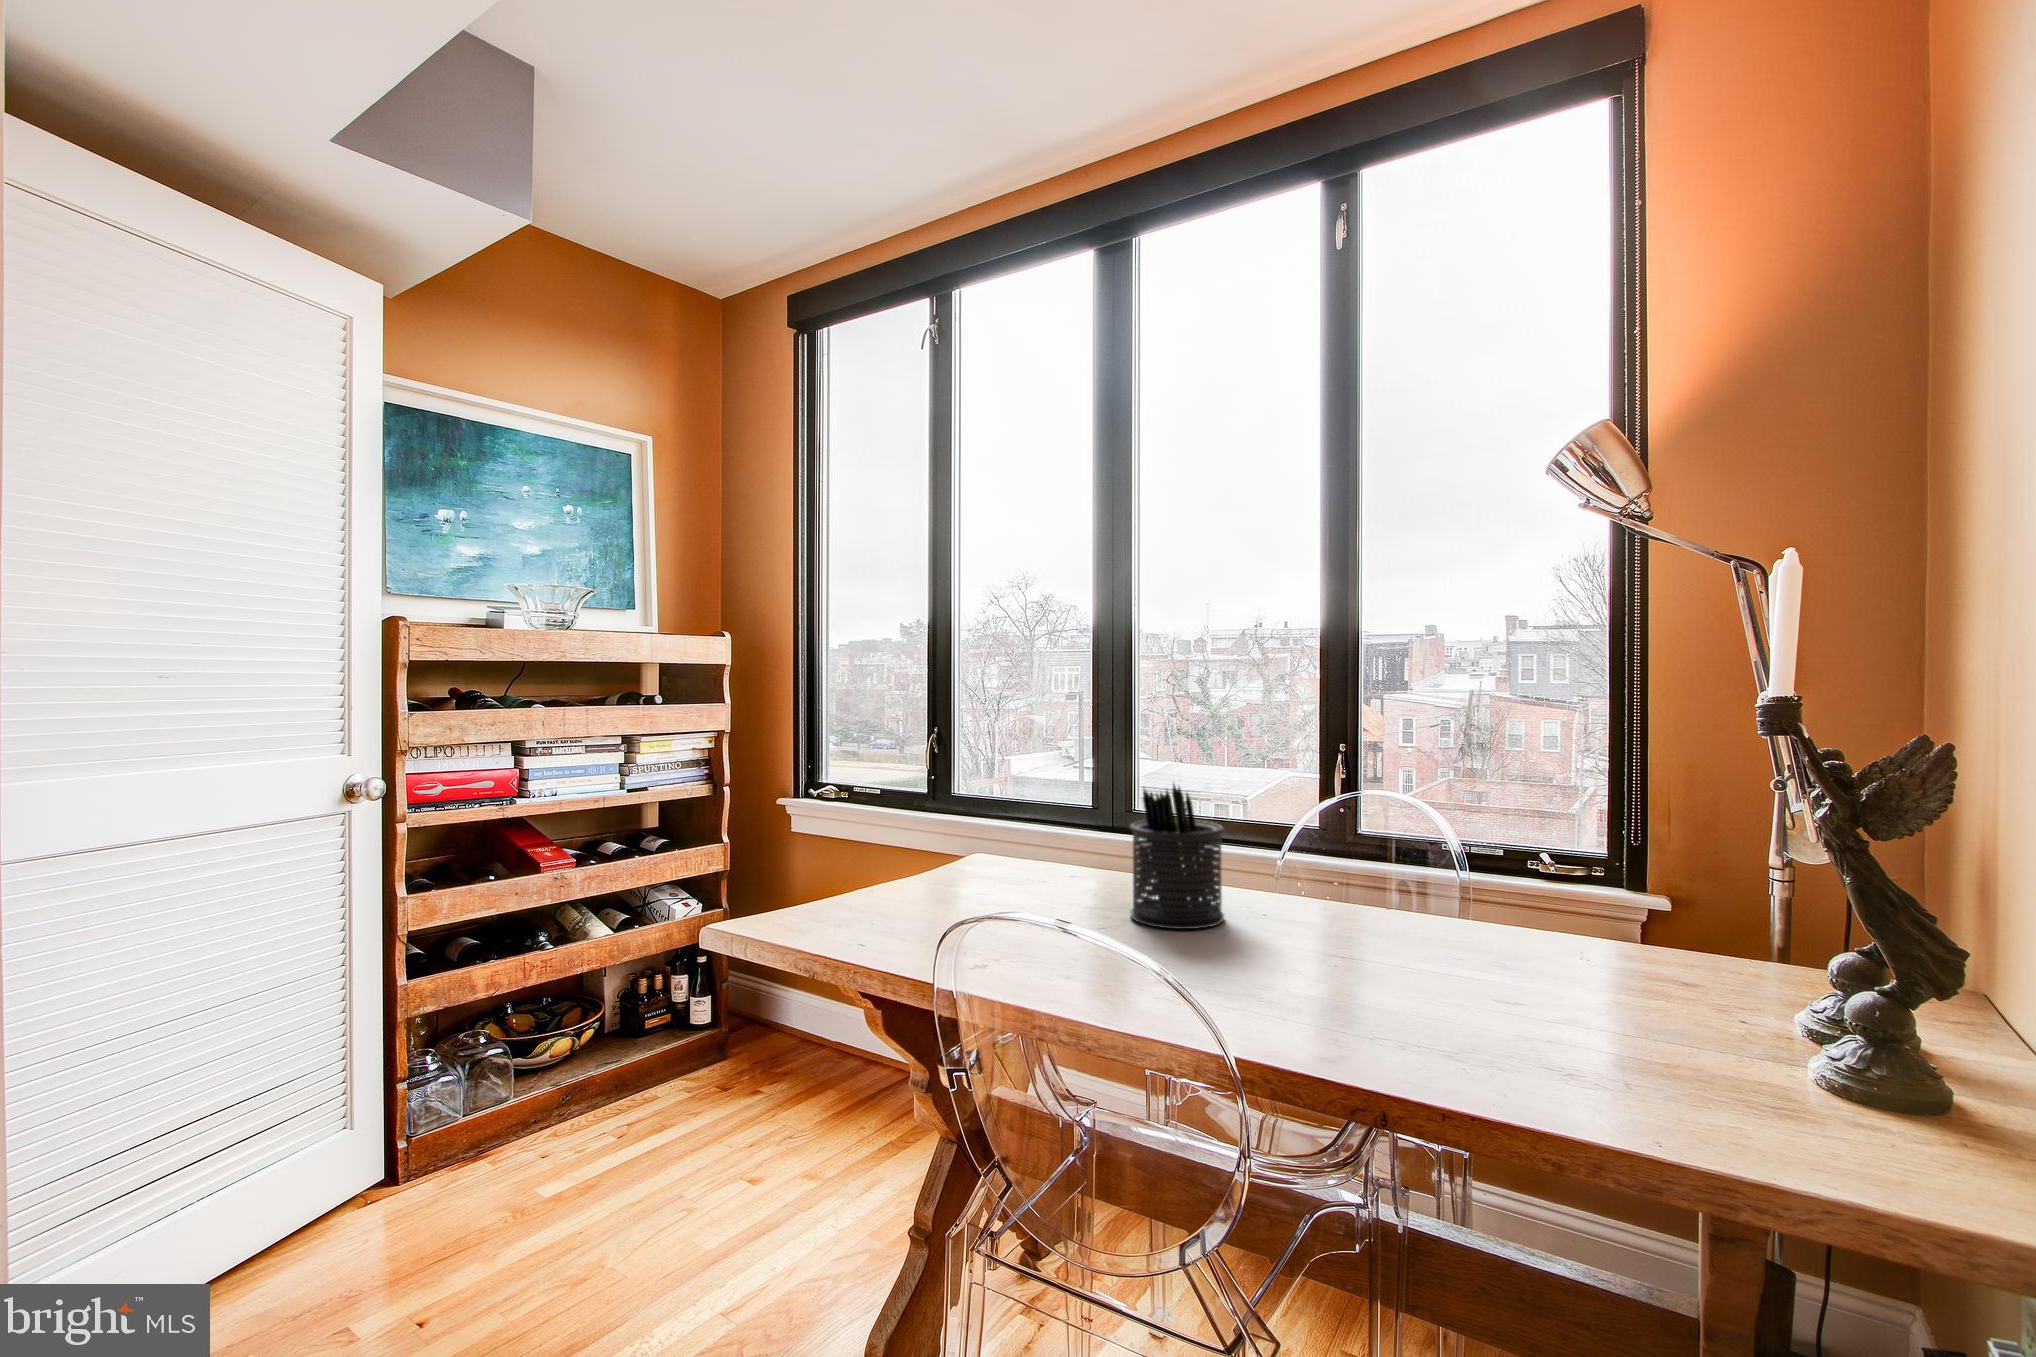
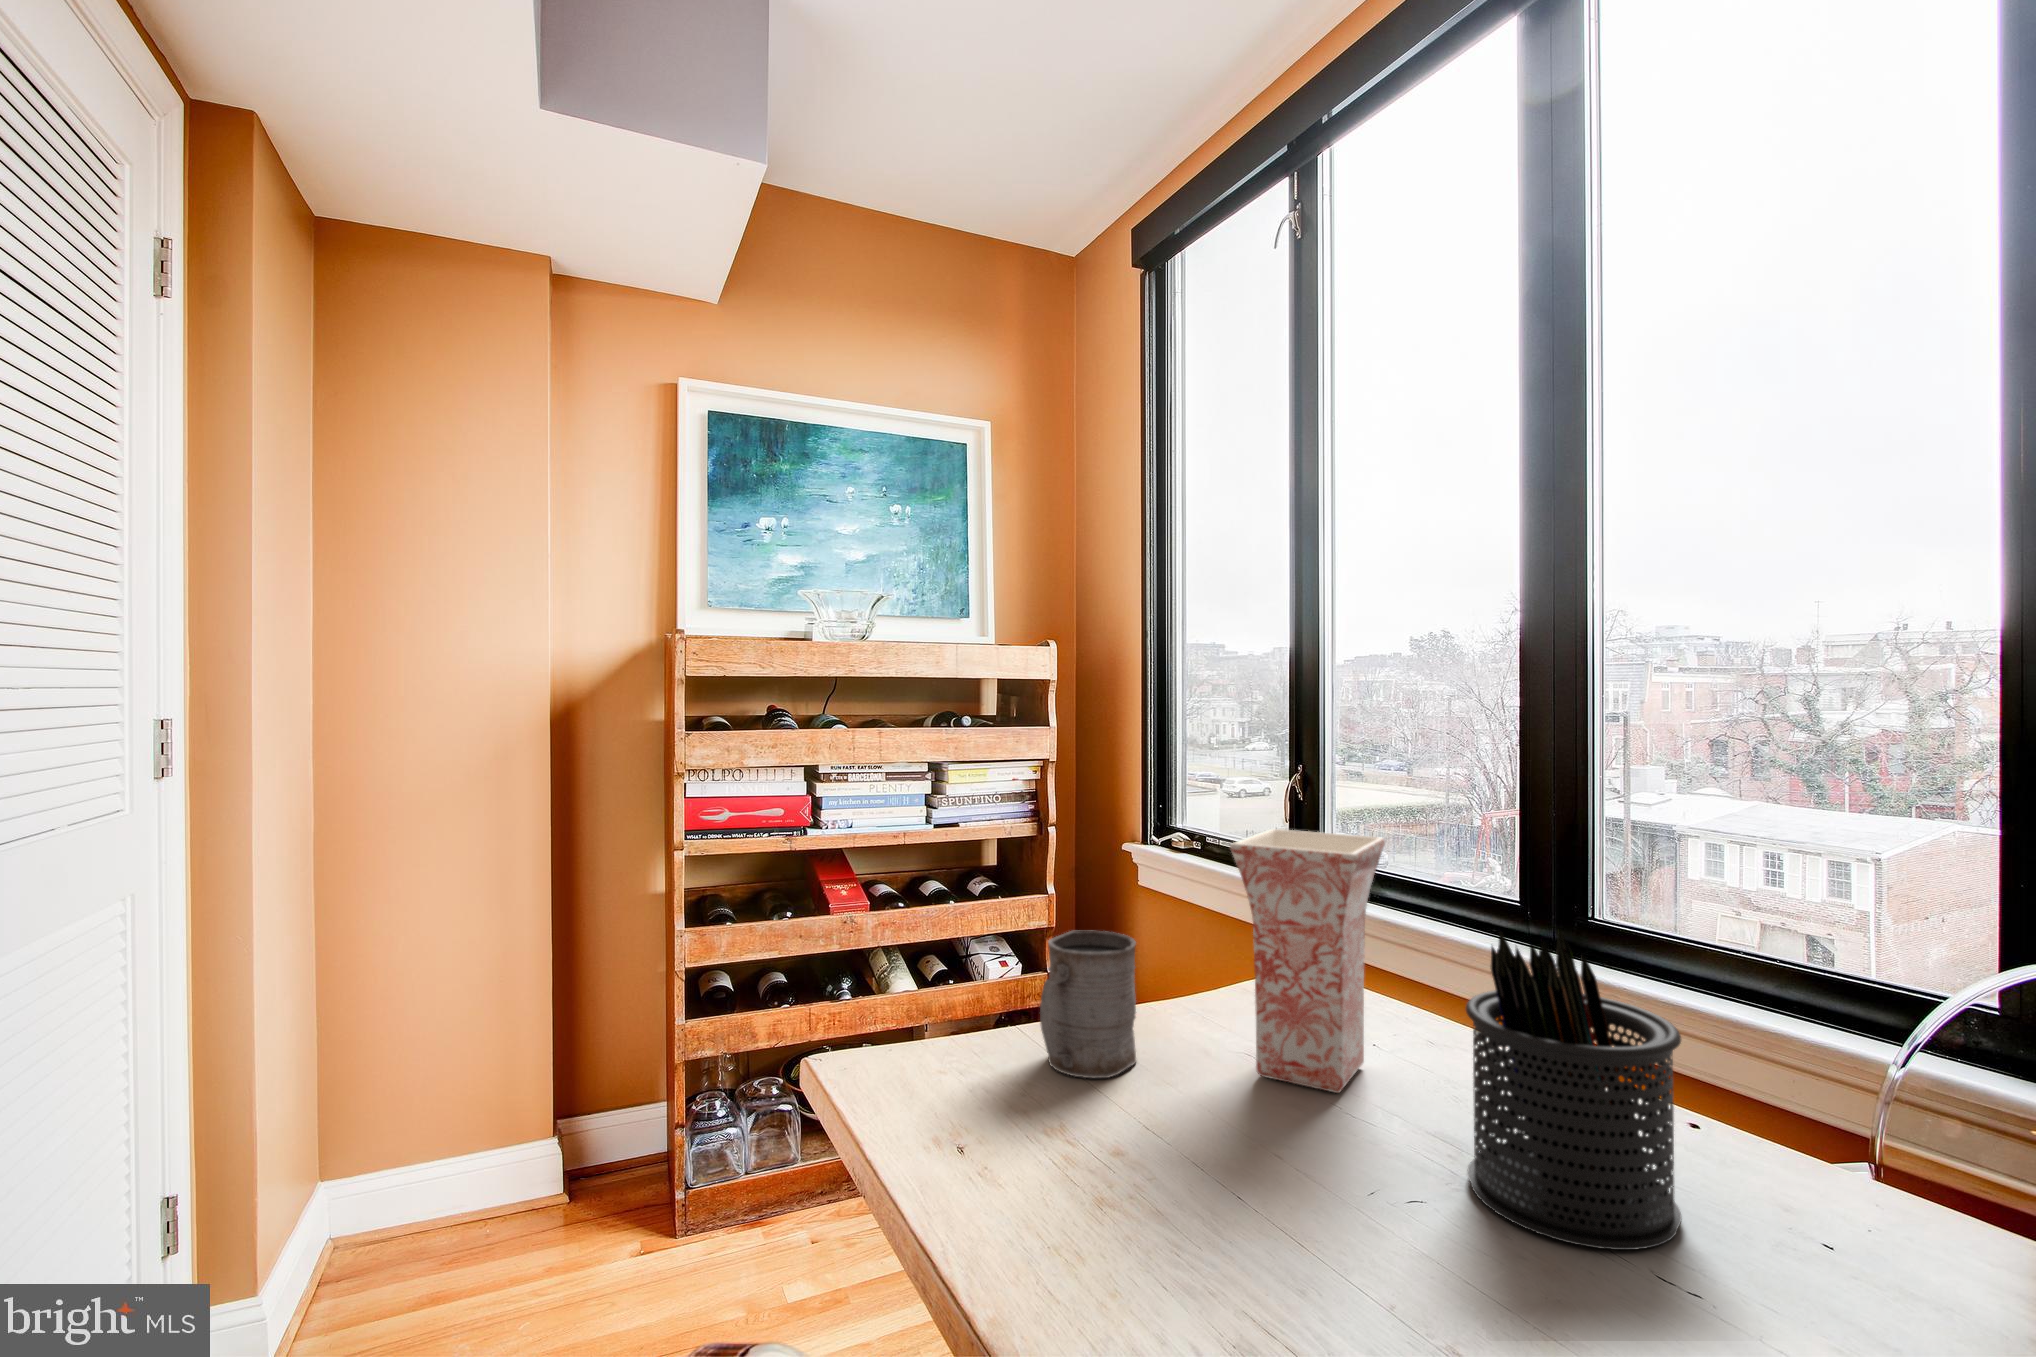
vase: none [985,752,1061,900] -> present [1230,829,1385,1093]
mug: none [867,824,925,913] -> present [1040,931,1137,1078]

